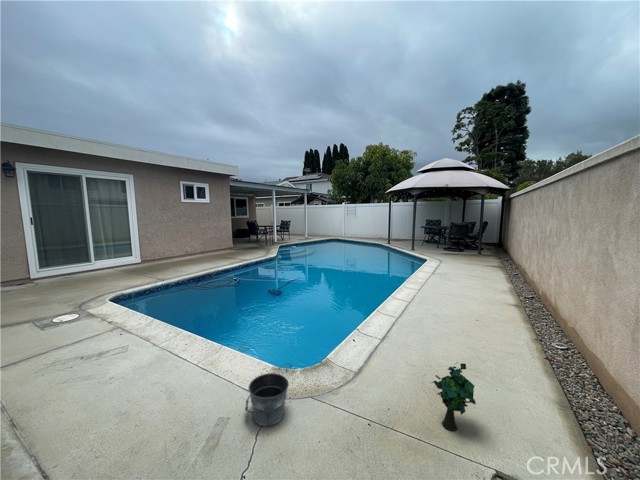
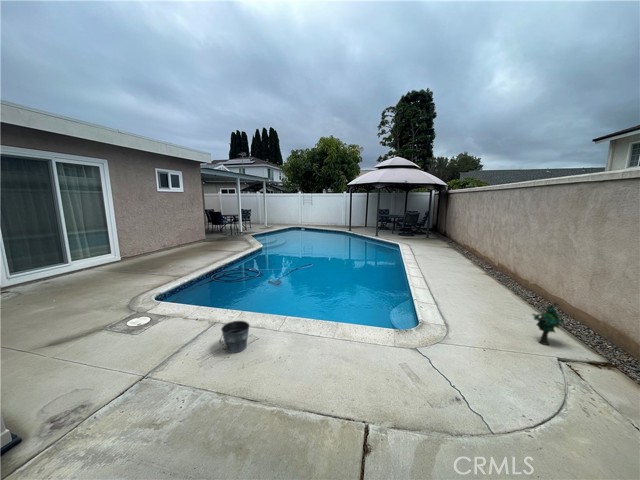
bucket: present [245,373,289,426] -> present [219,321,250,353]

